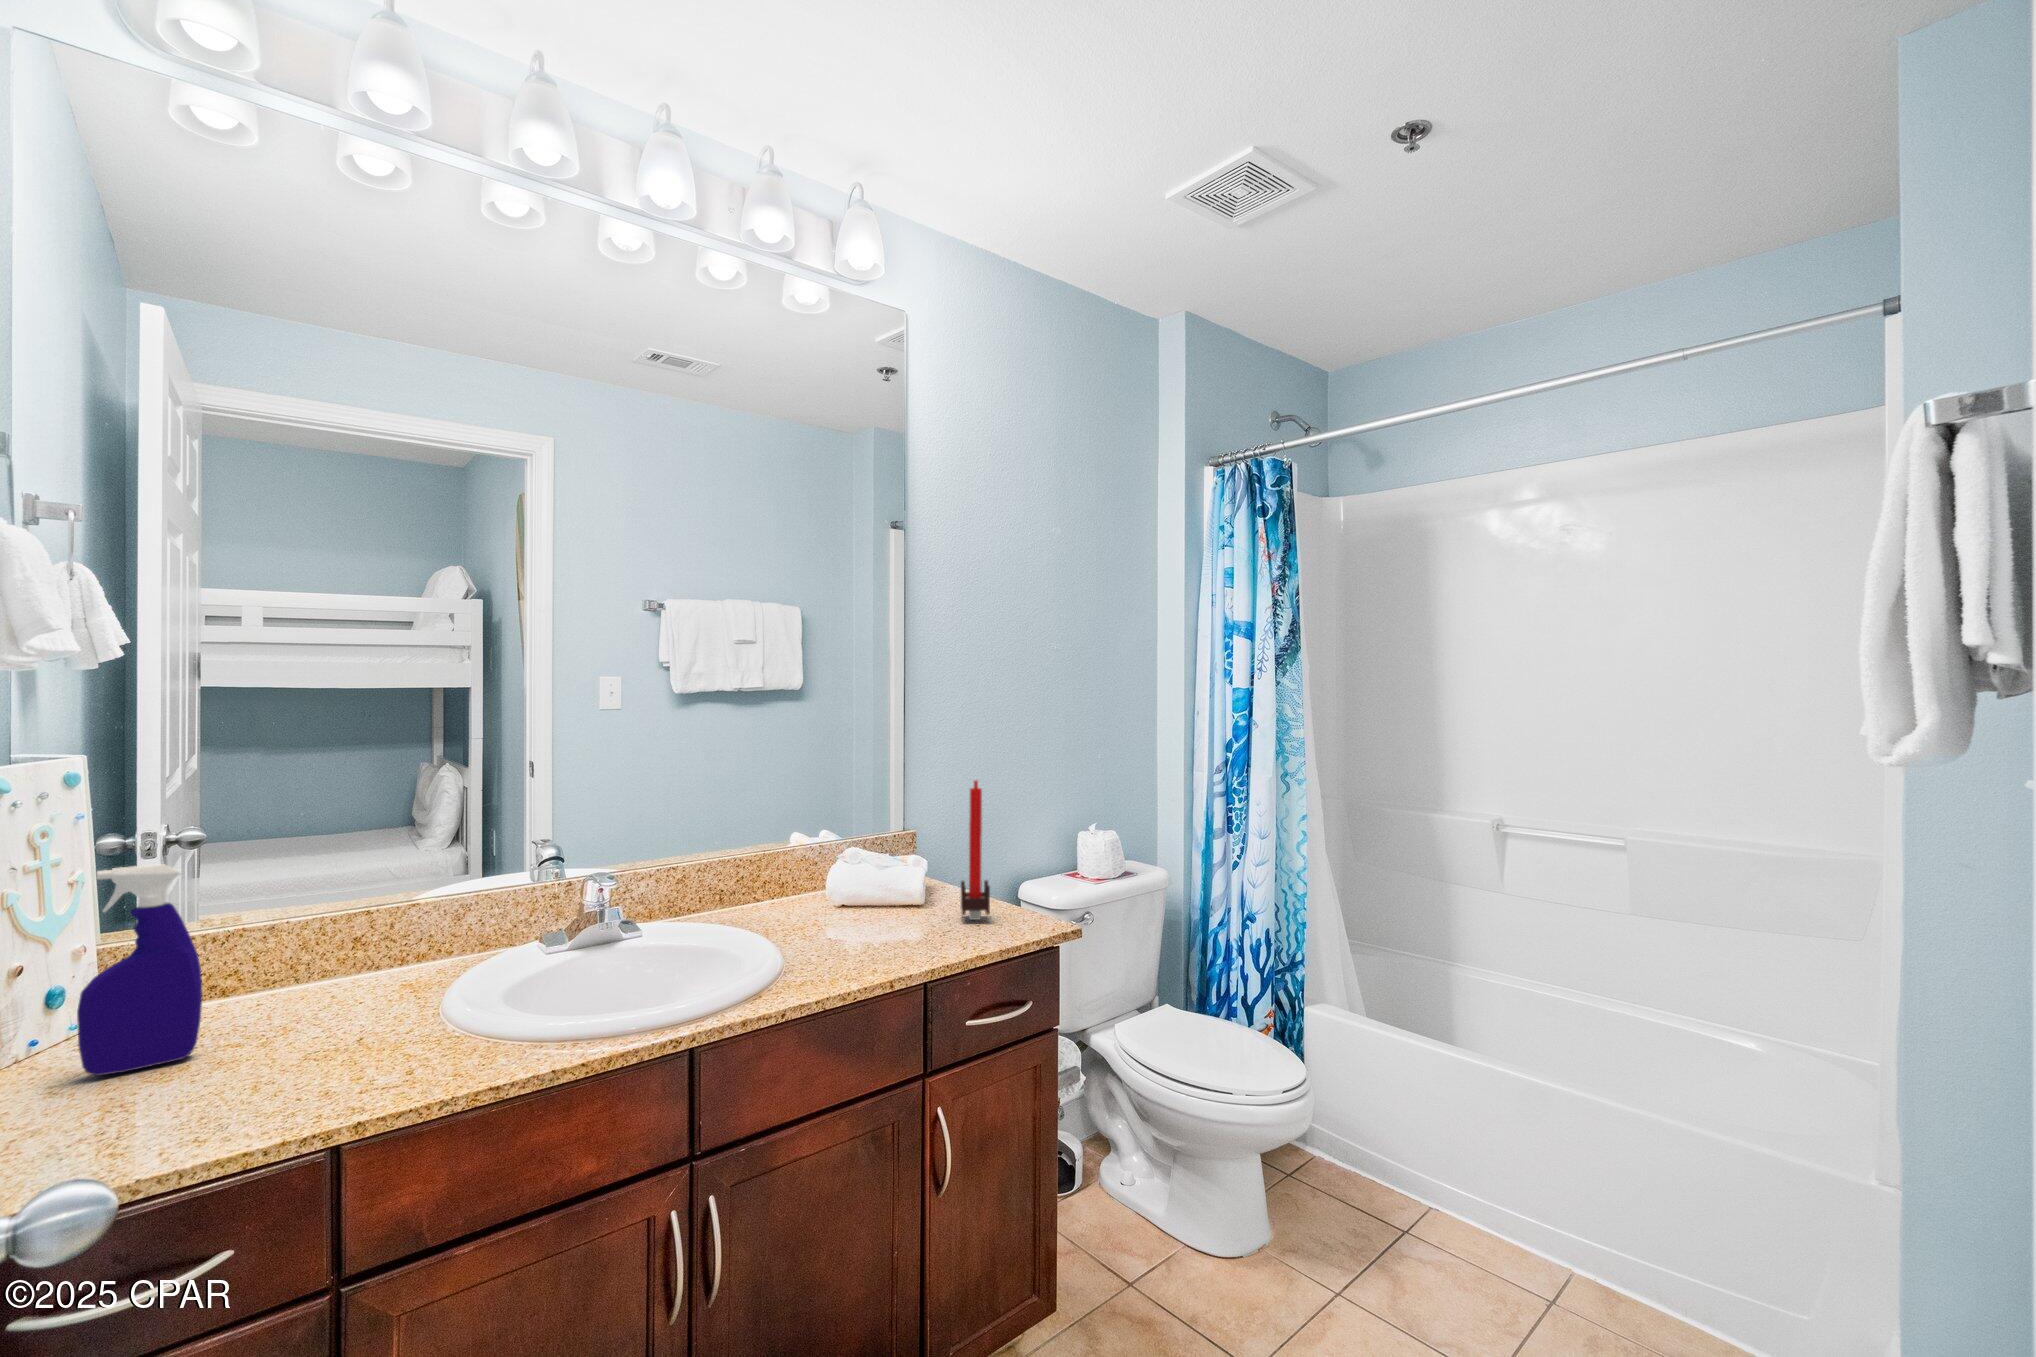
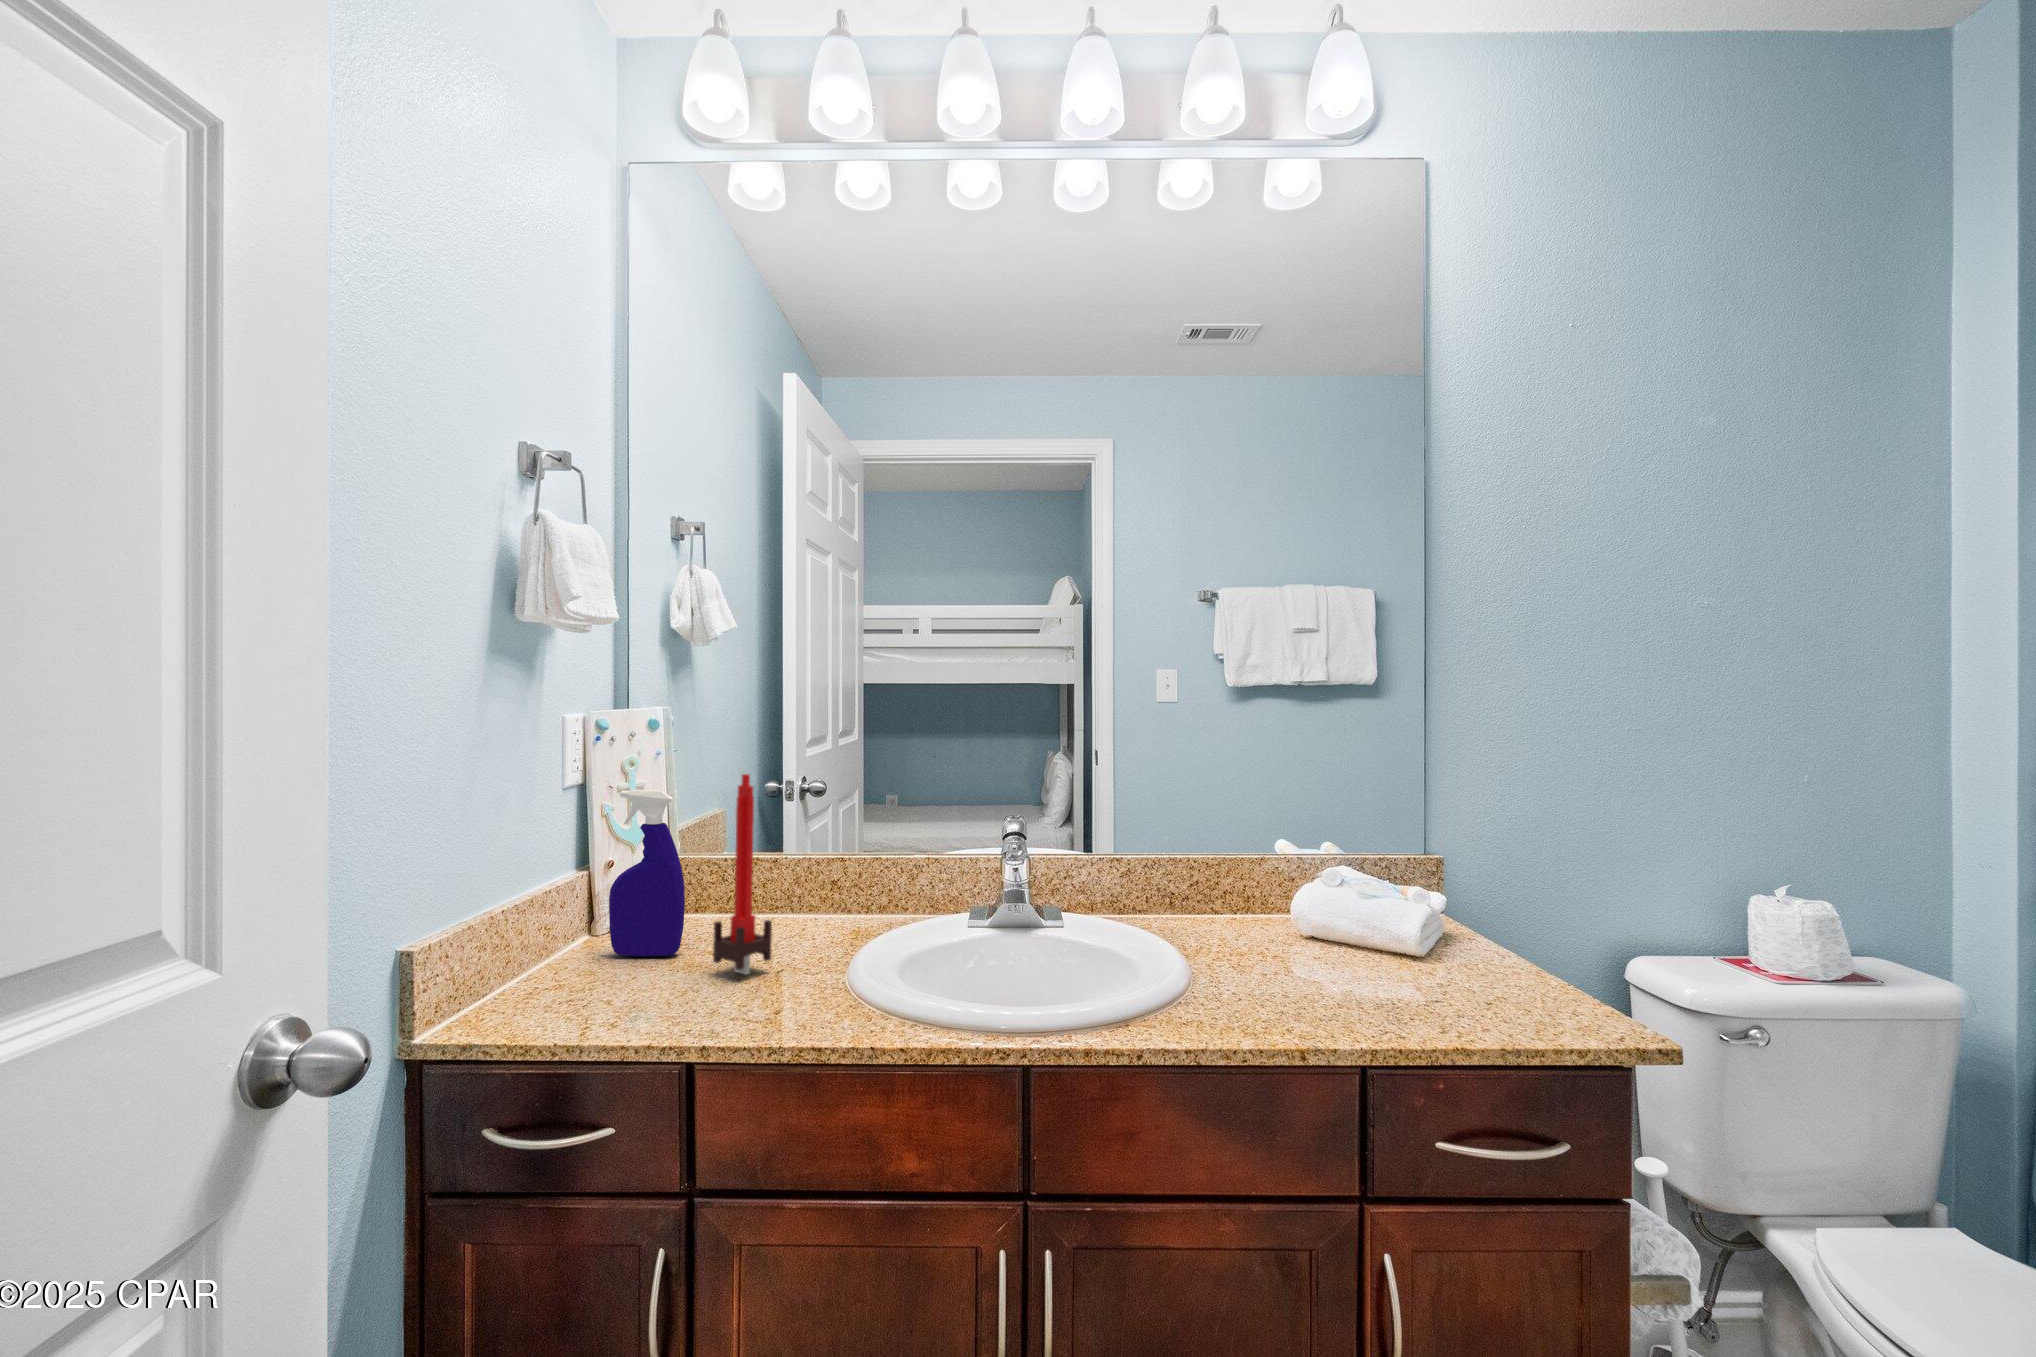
candle: present [961,780,990,920] -> present [713,774,772,974]

